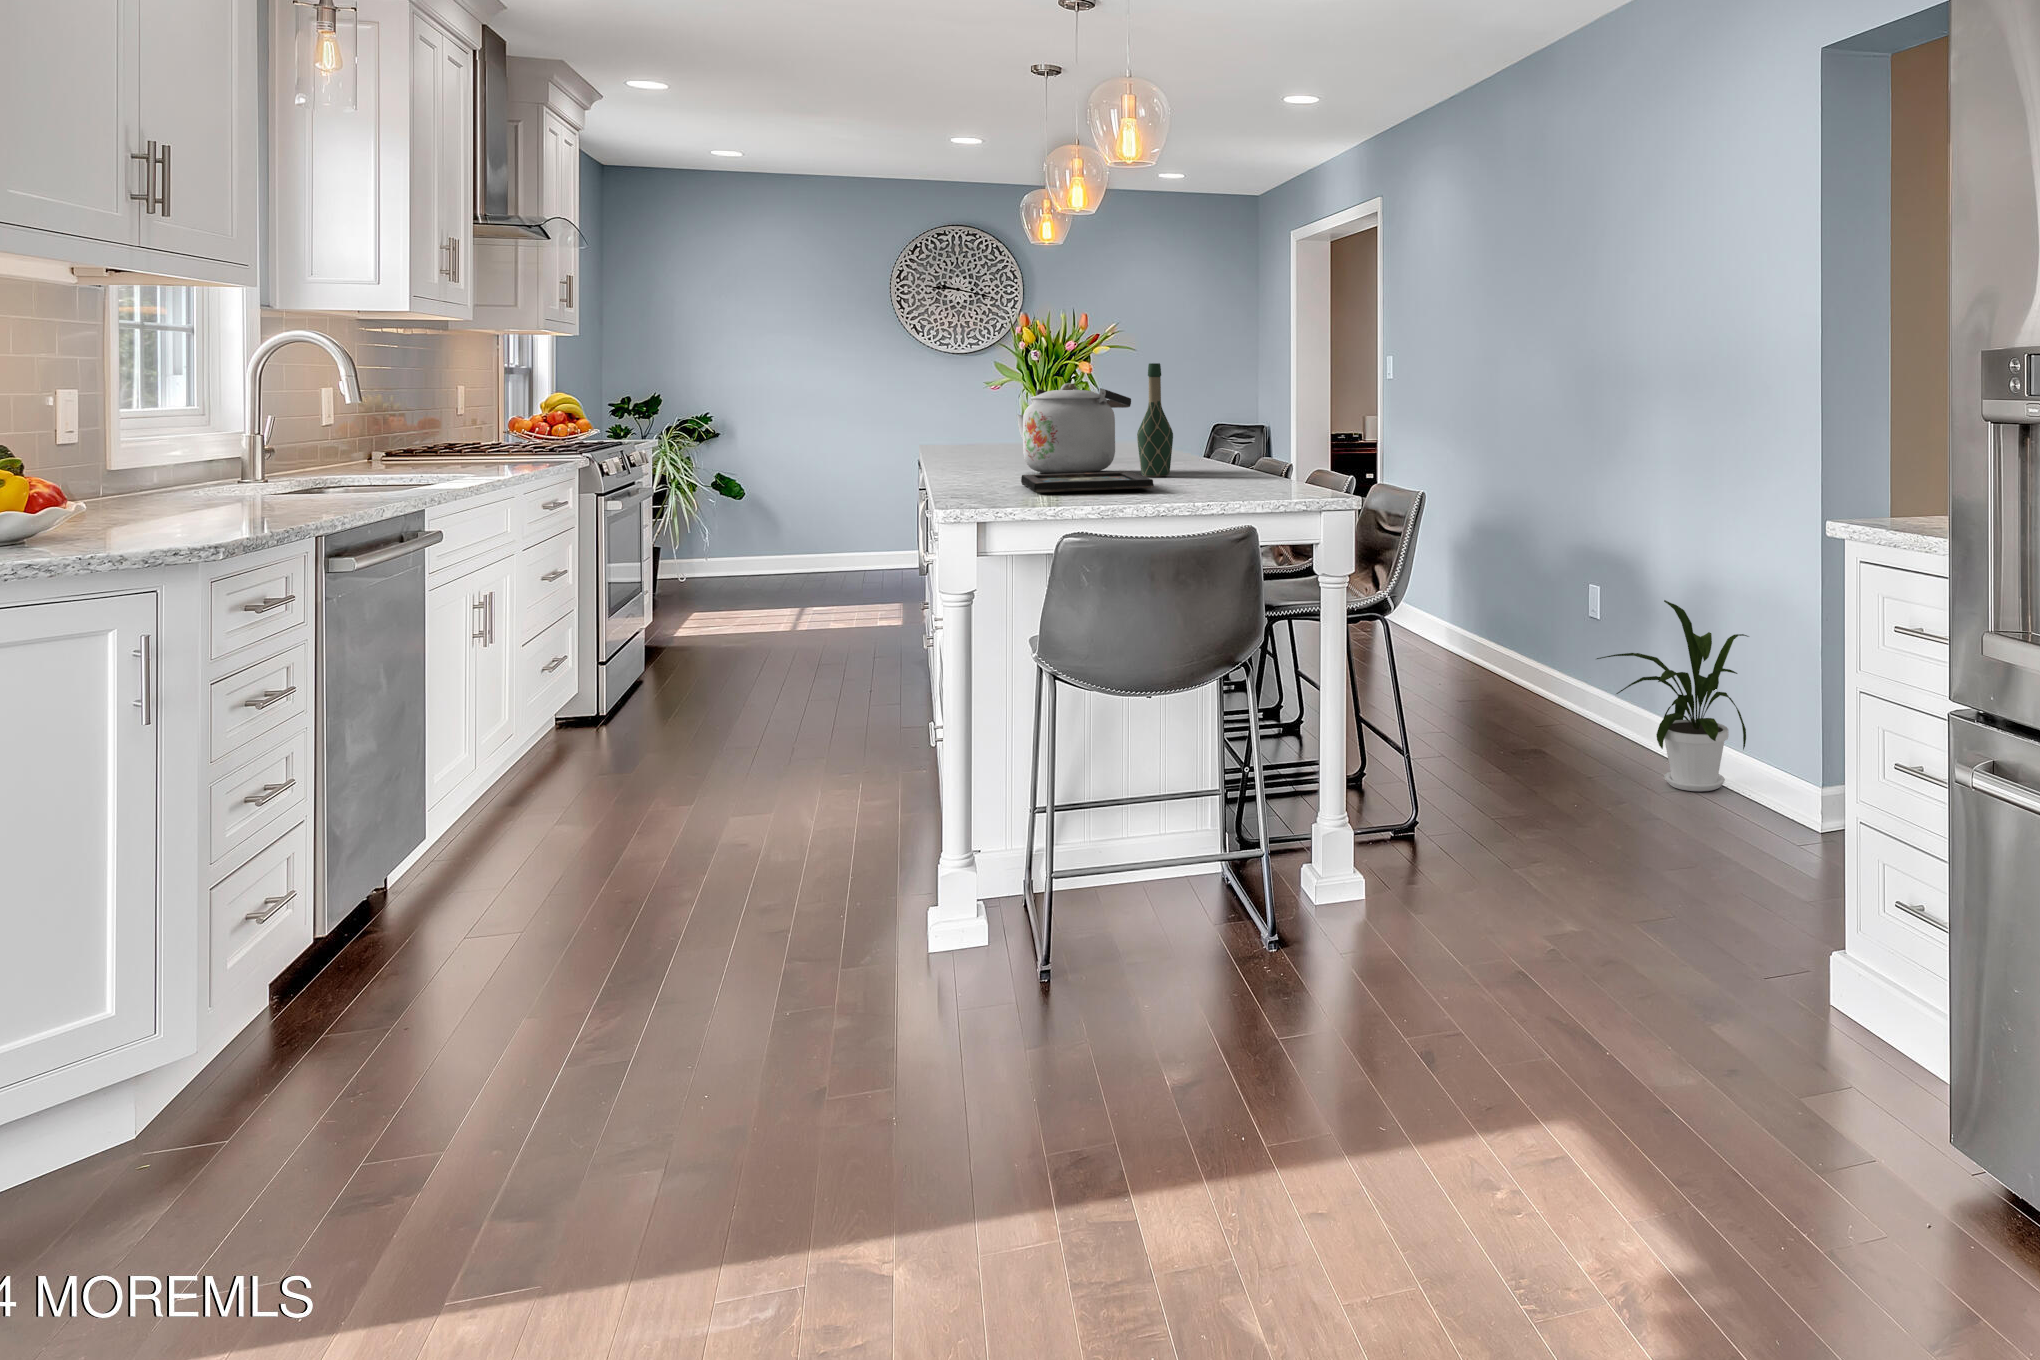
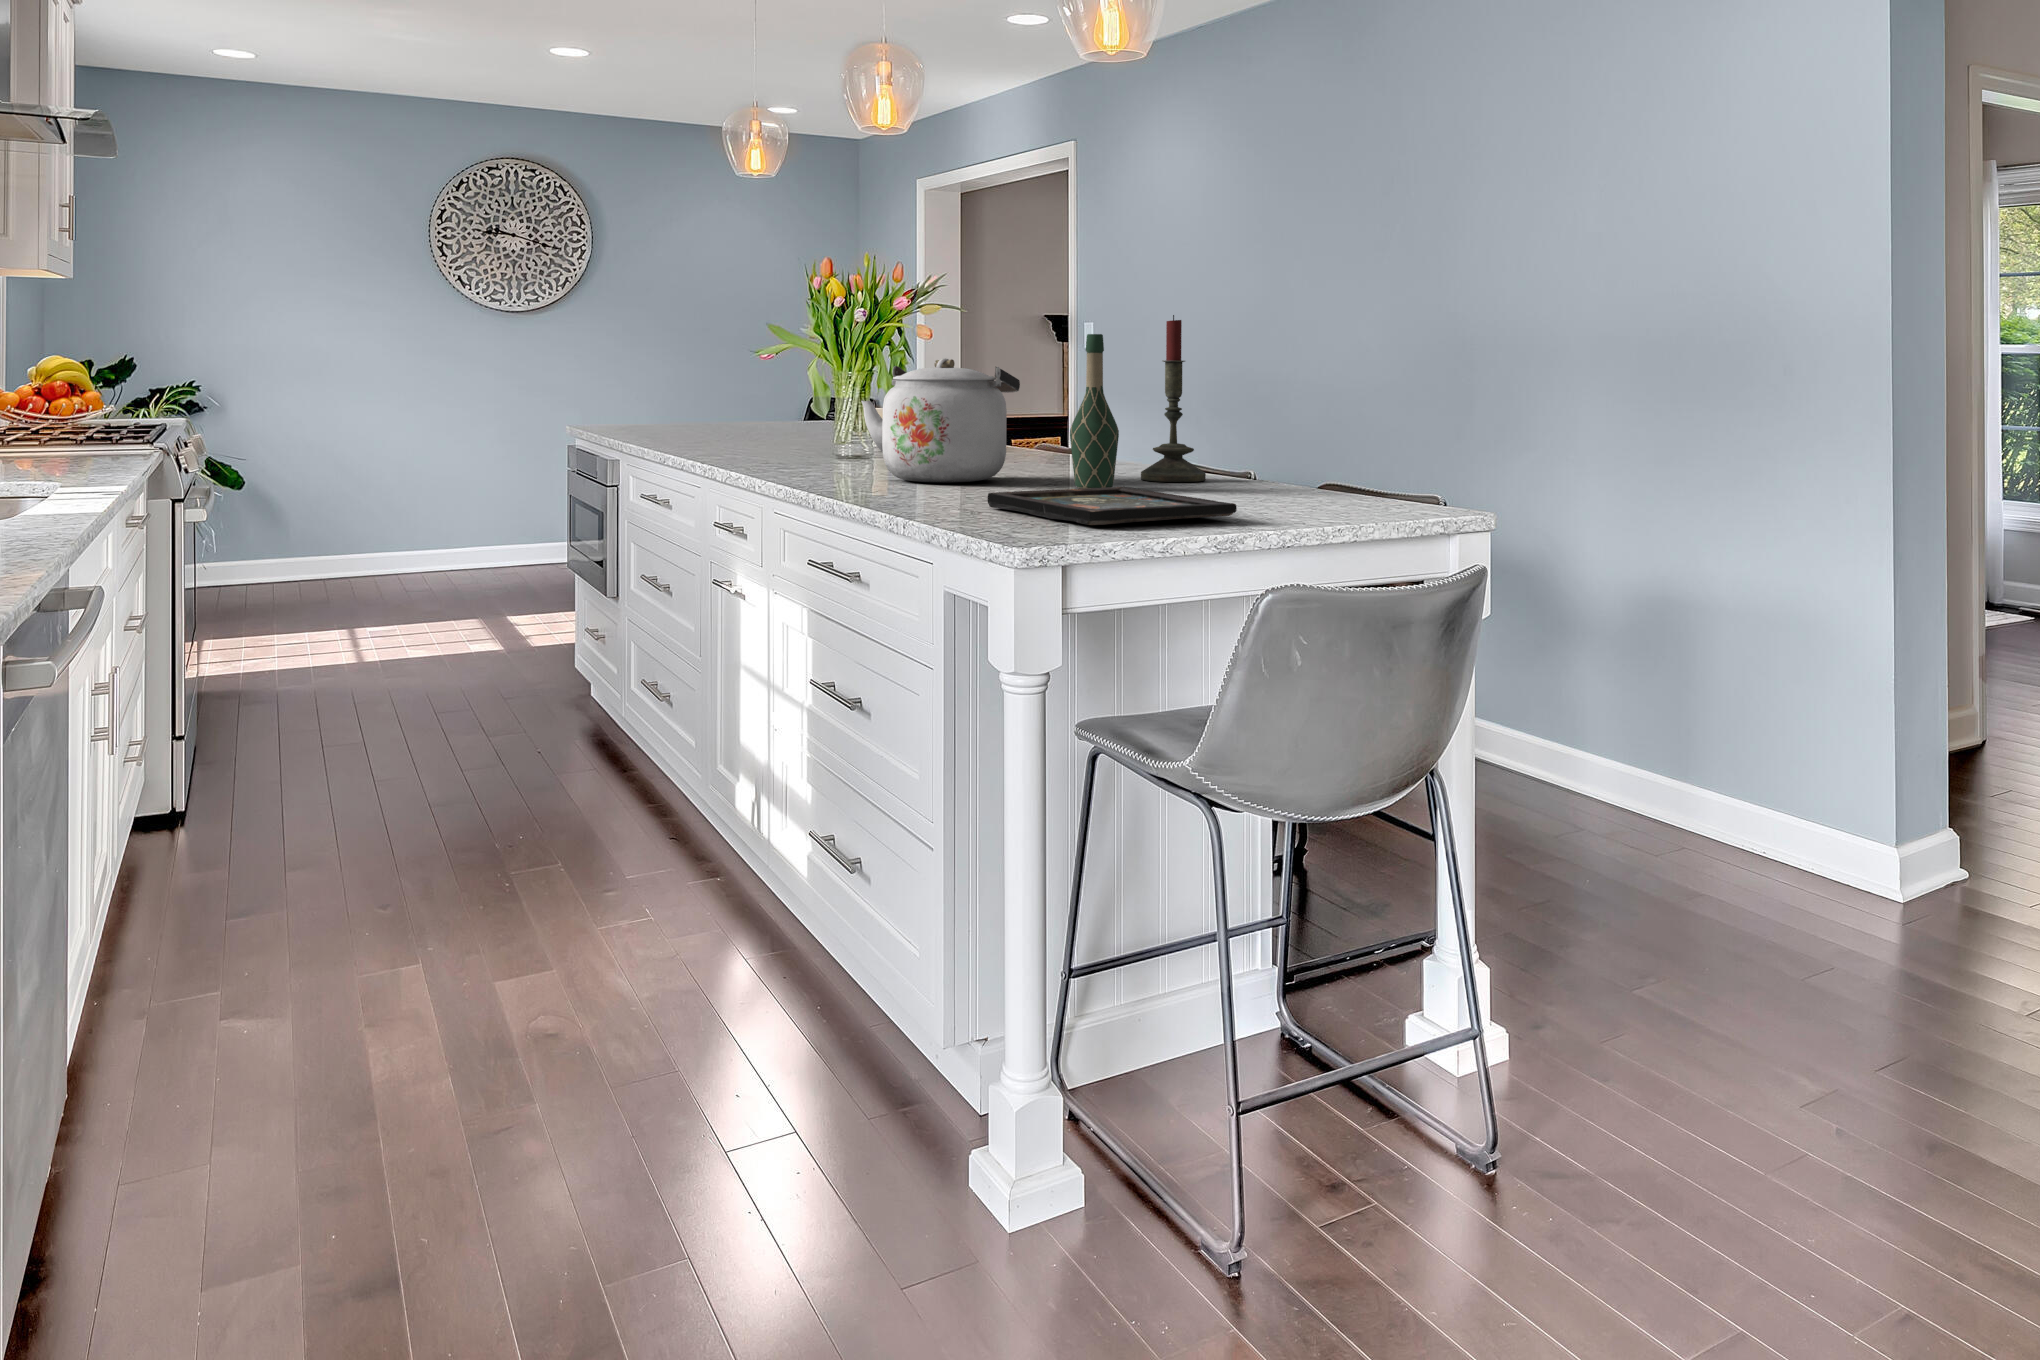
candle: none [1221,348,1269,473] -> present [1141,315,1206,482]
house plant: present [1597,600,1749,791] -> none [1576,636,1776,878]

